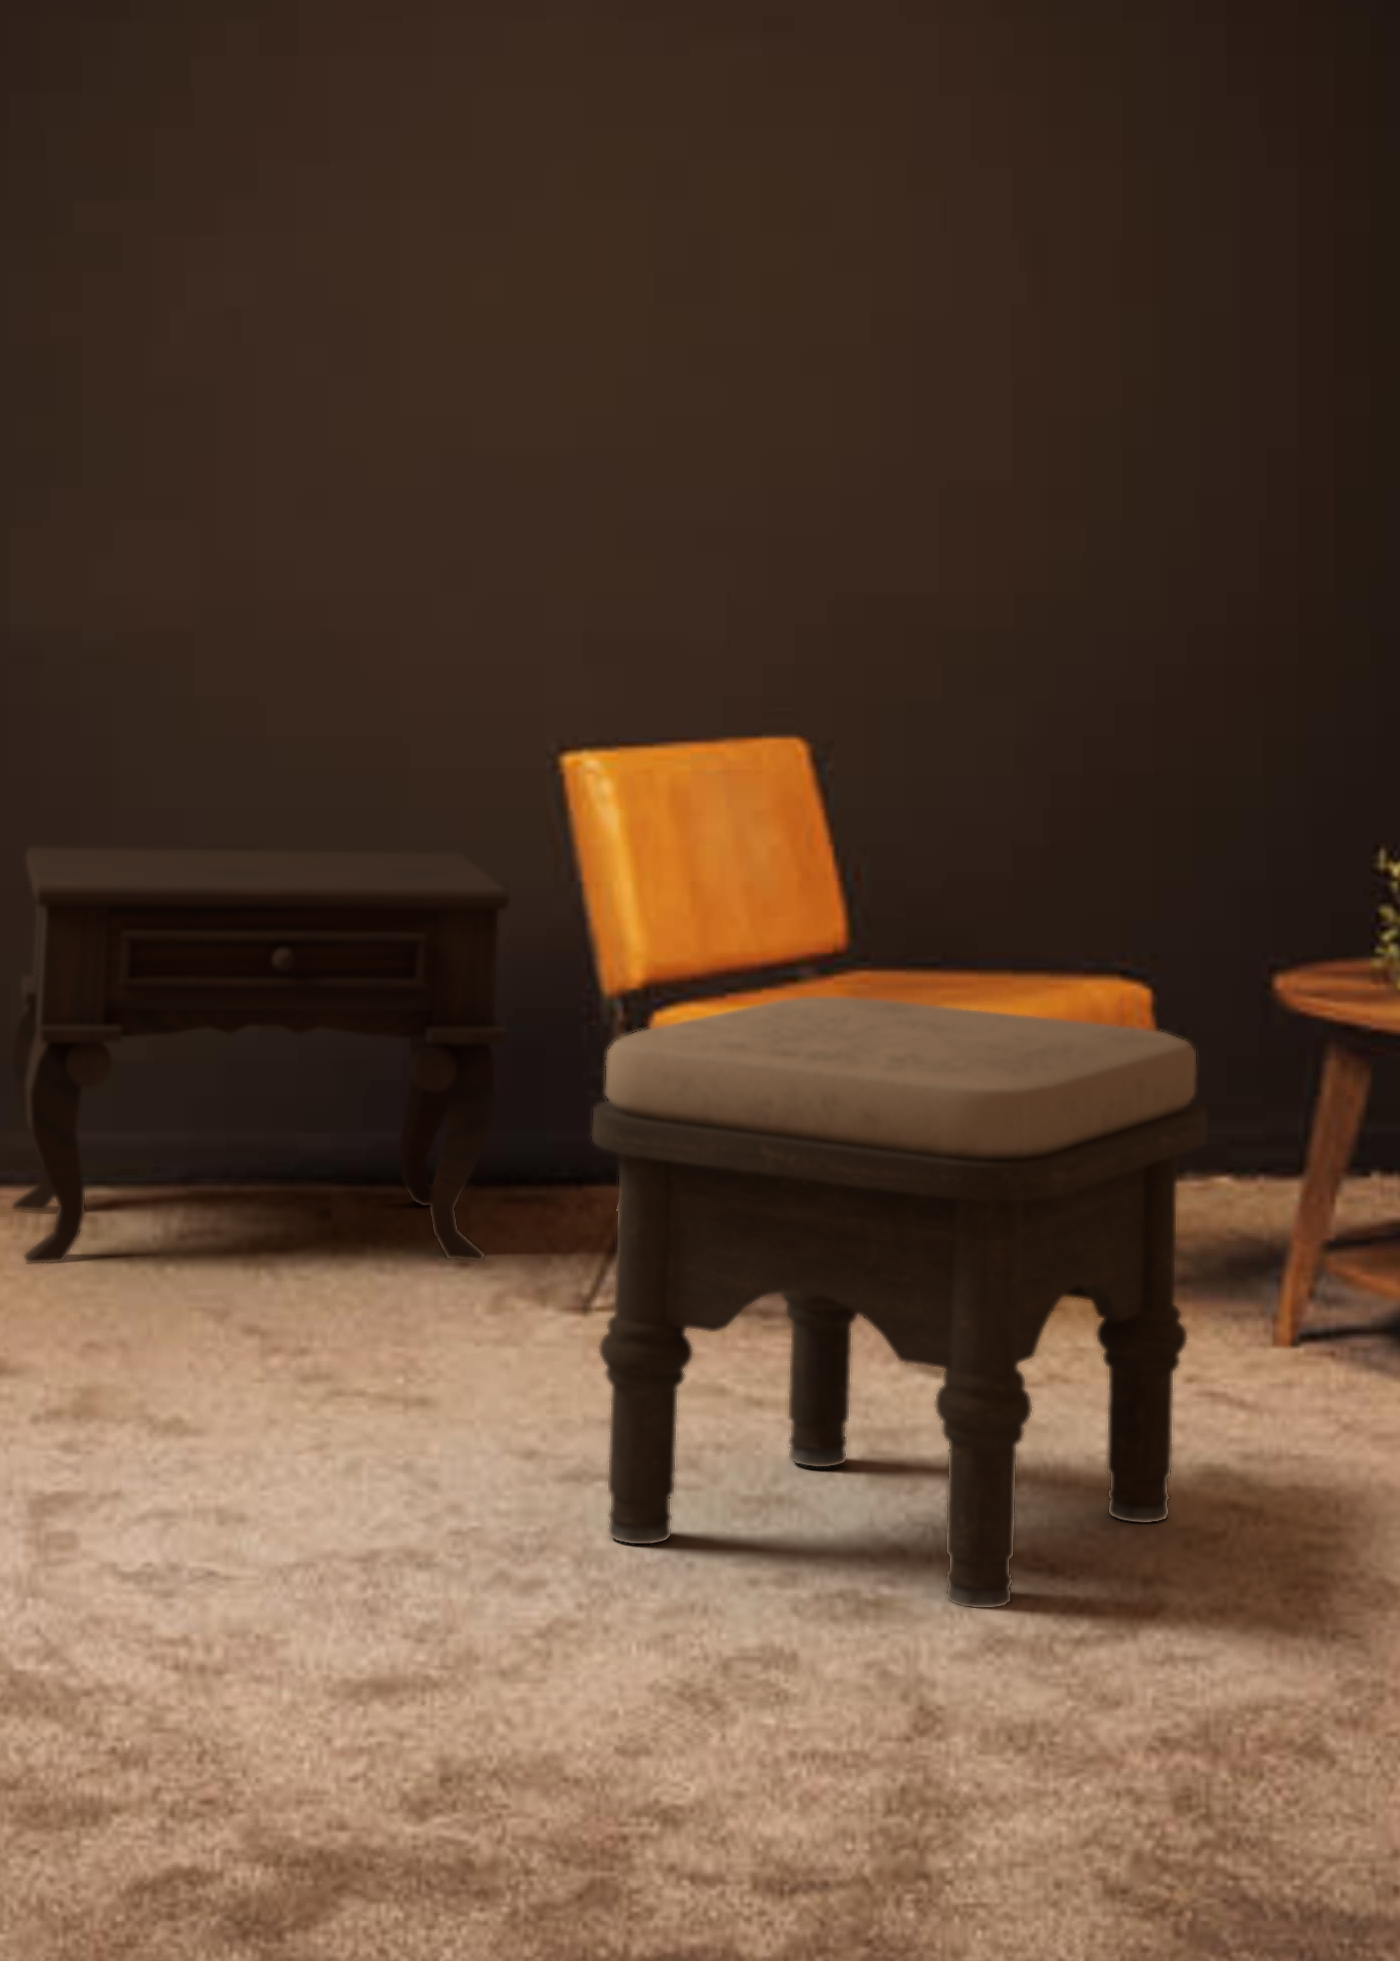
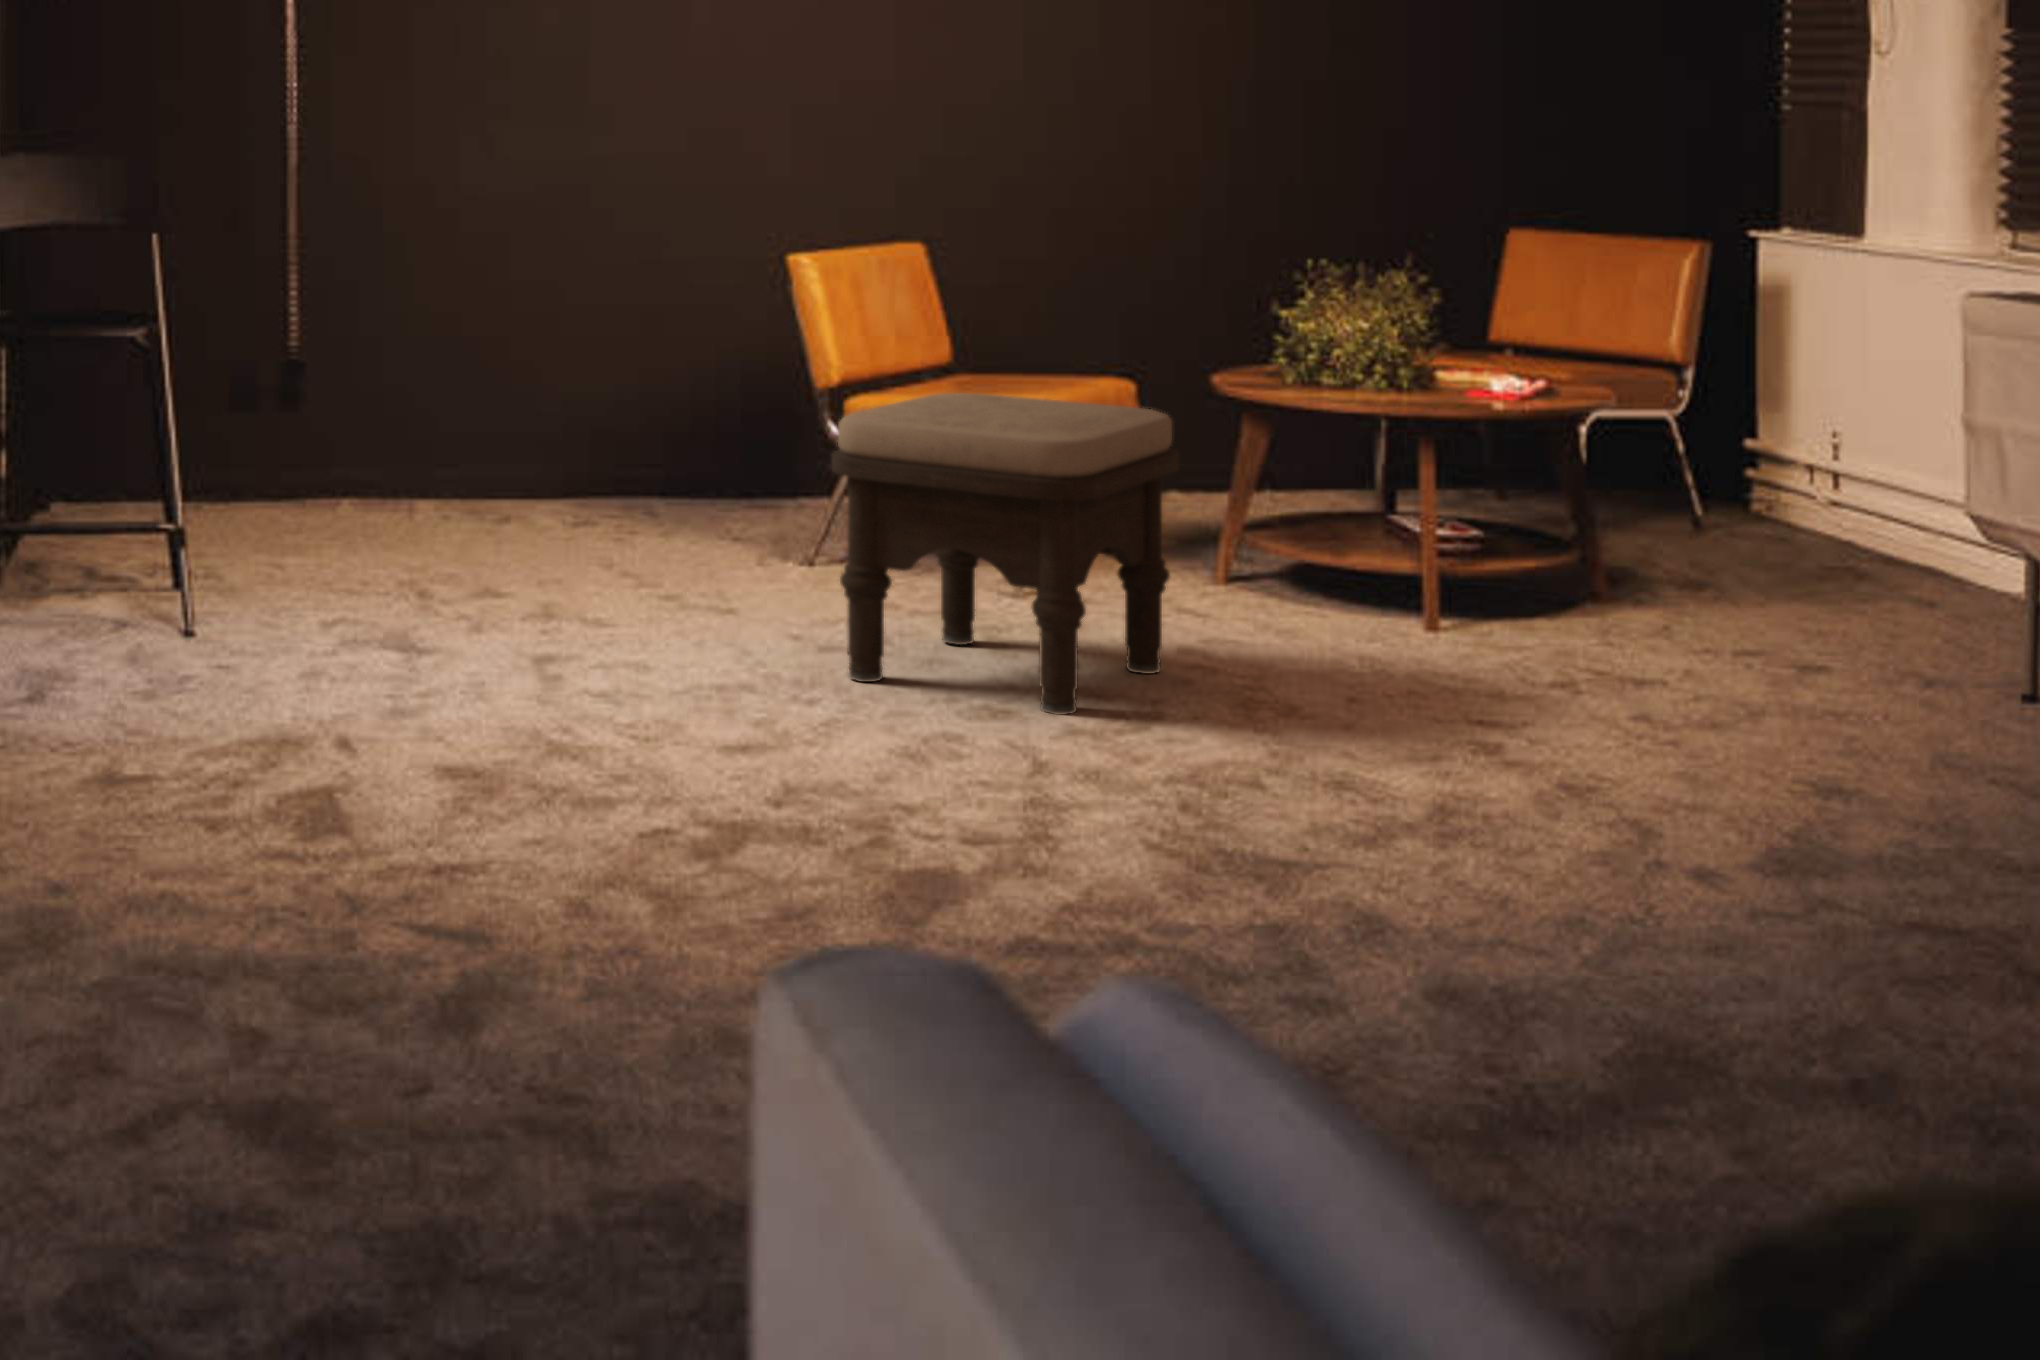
side table: present [13,847,509,1263] -> none [479,316,759,541]

